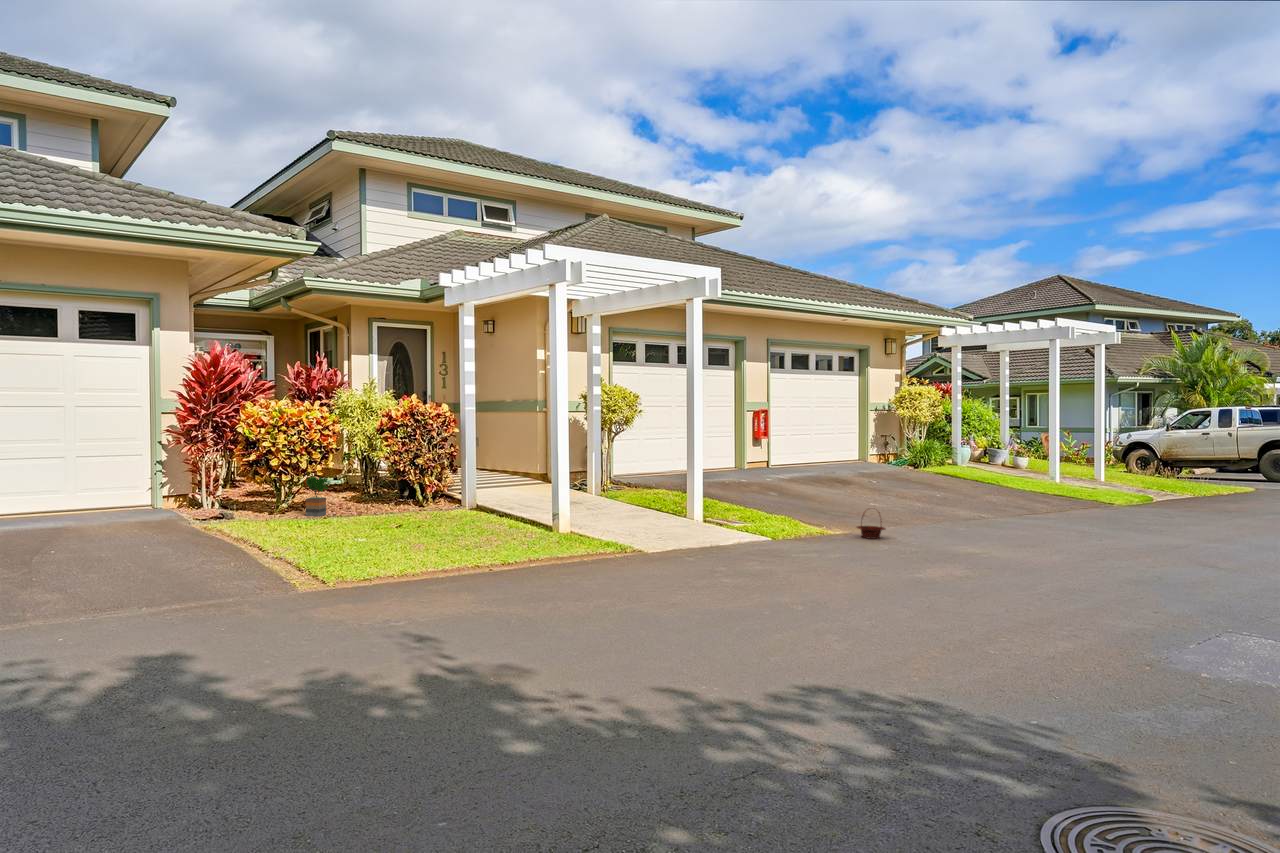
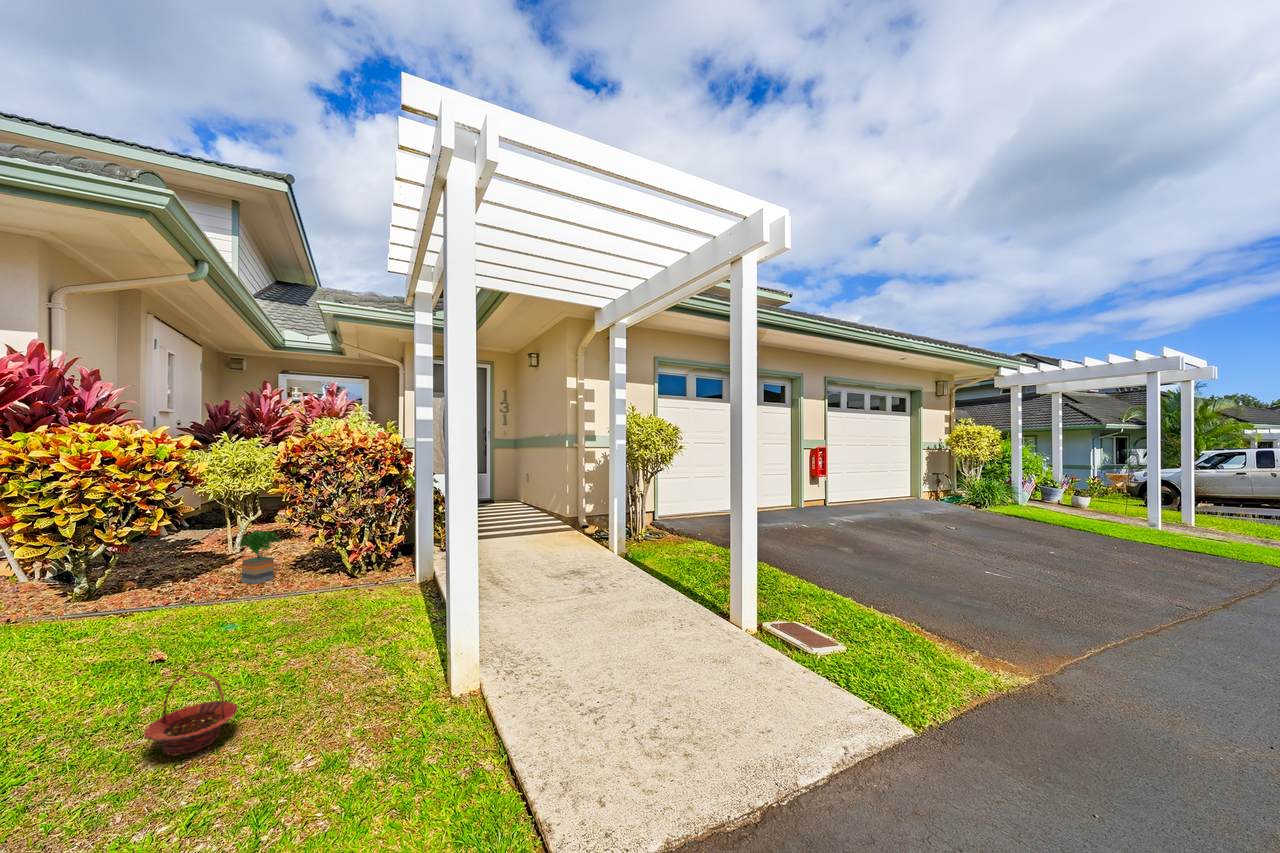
basket: present [857,514,885,539] -> present [144,672,238,756]

